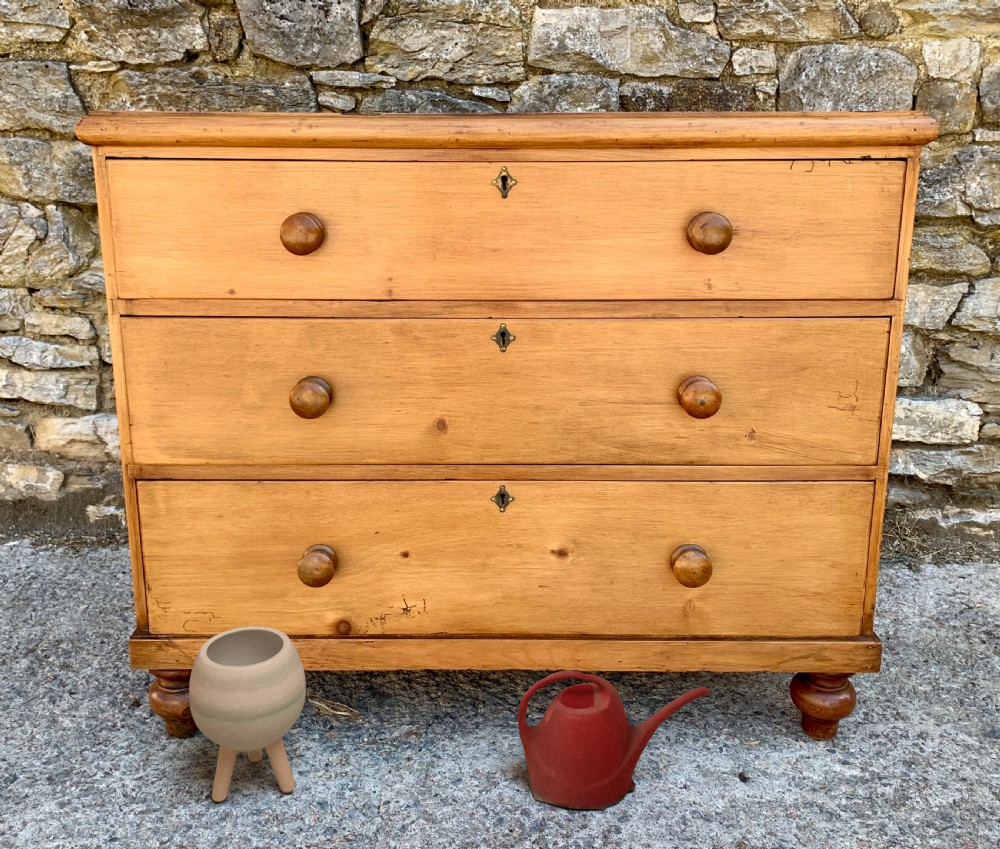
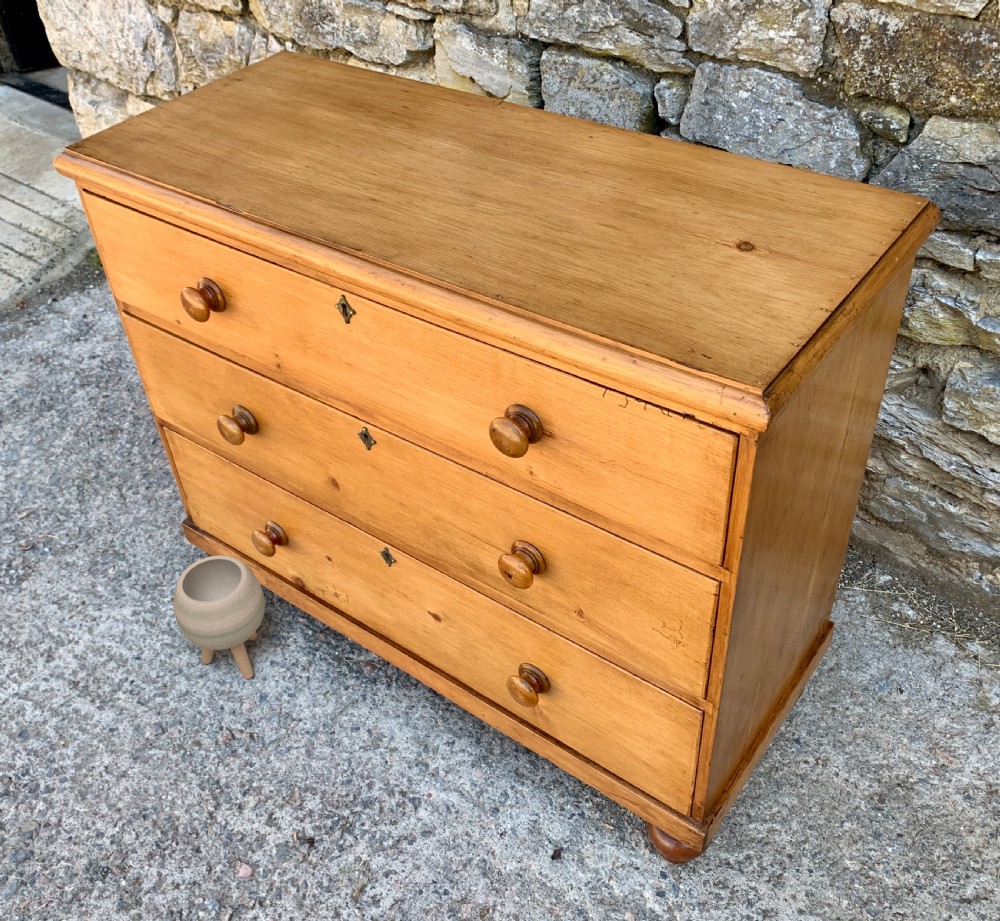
watering can: present [518,671,711,810] -> none [382,704,518,817]

